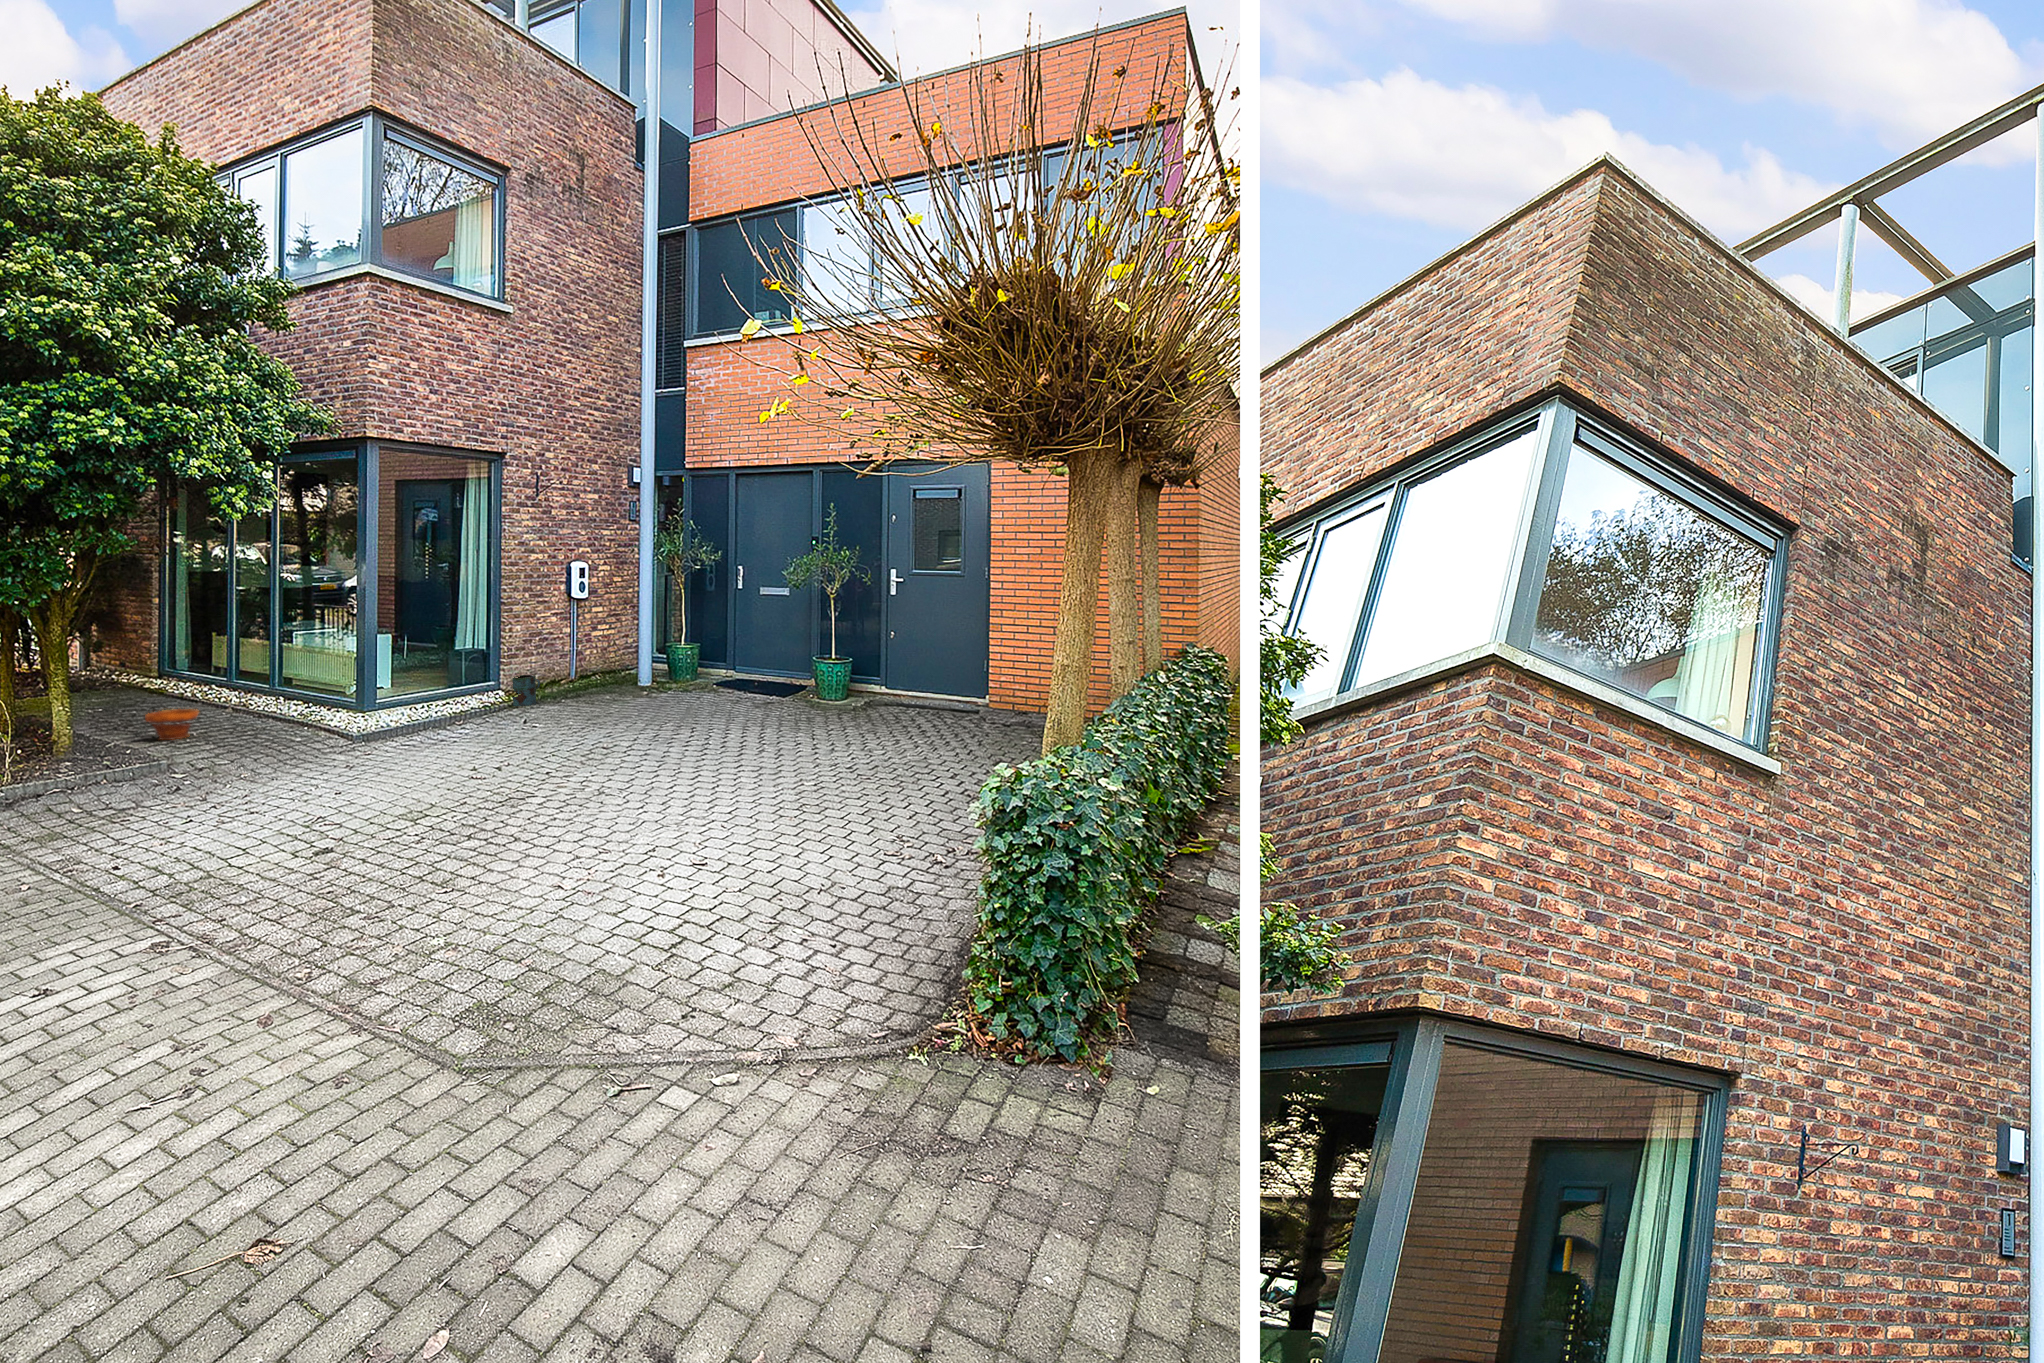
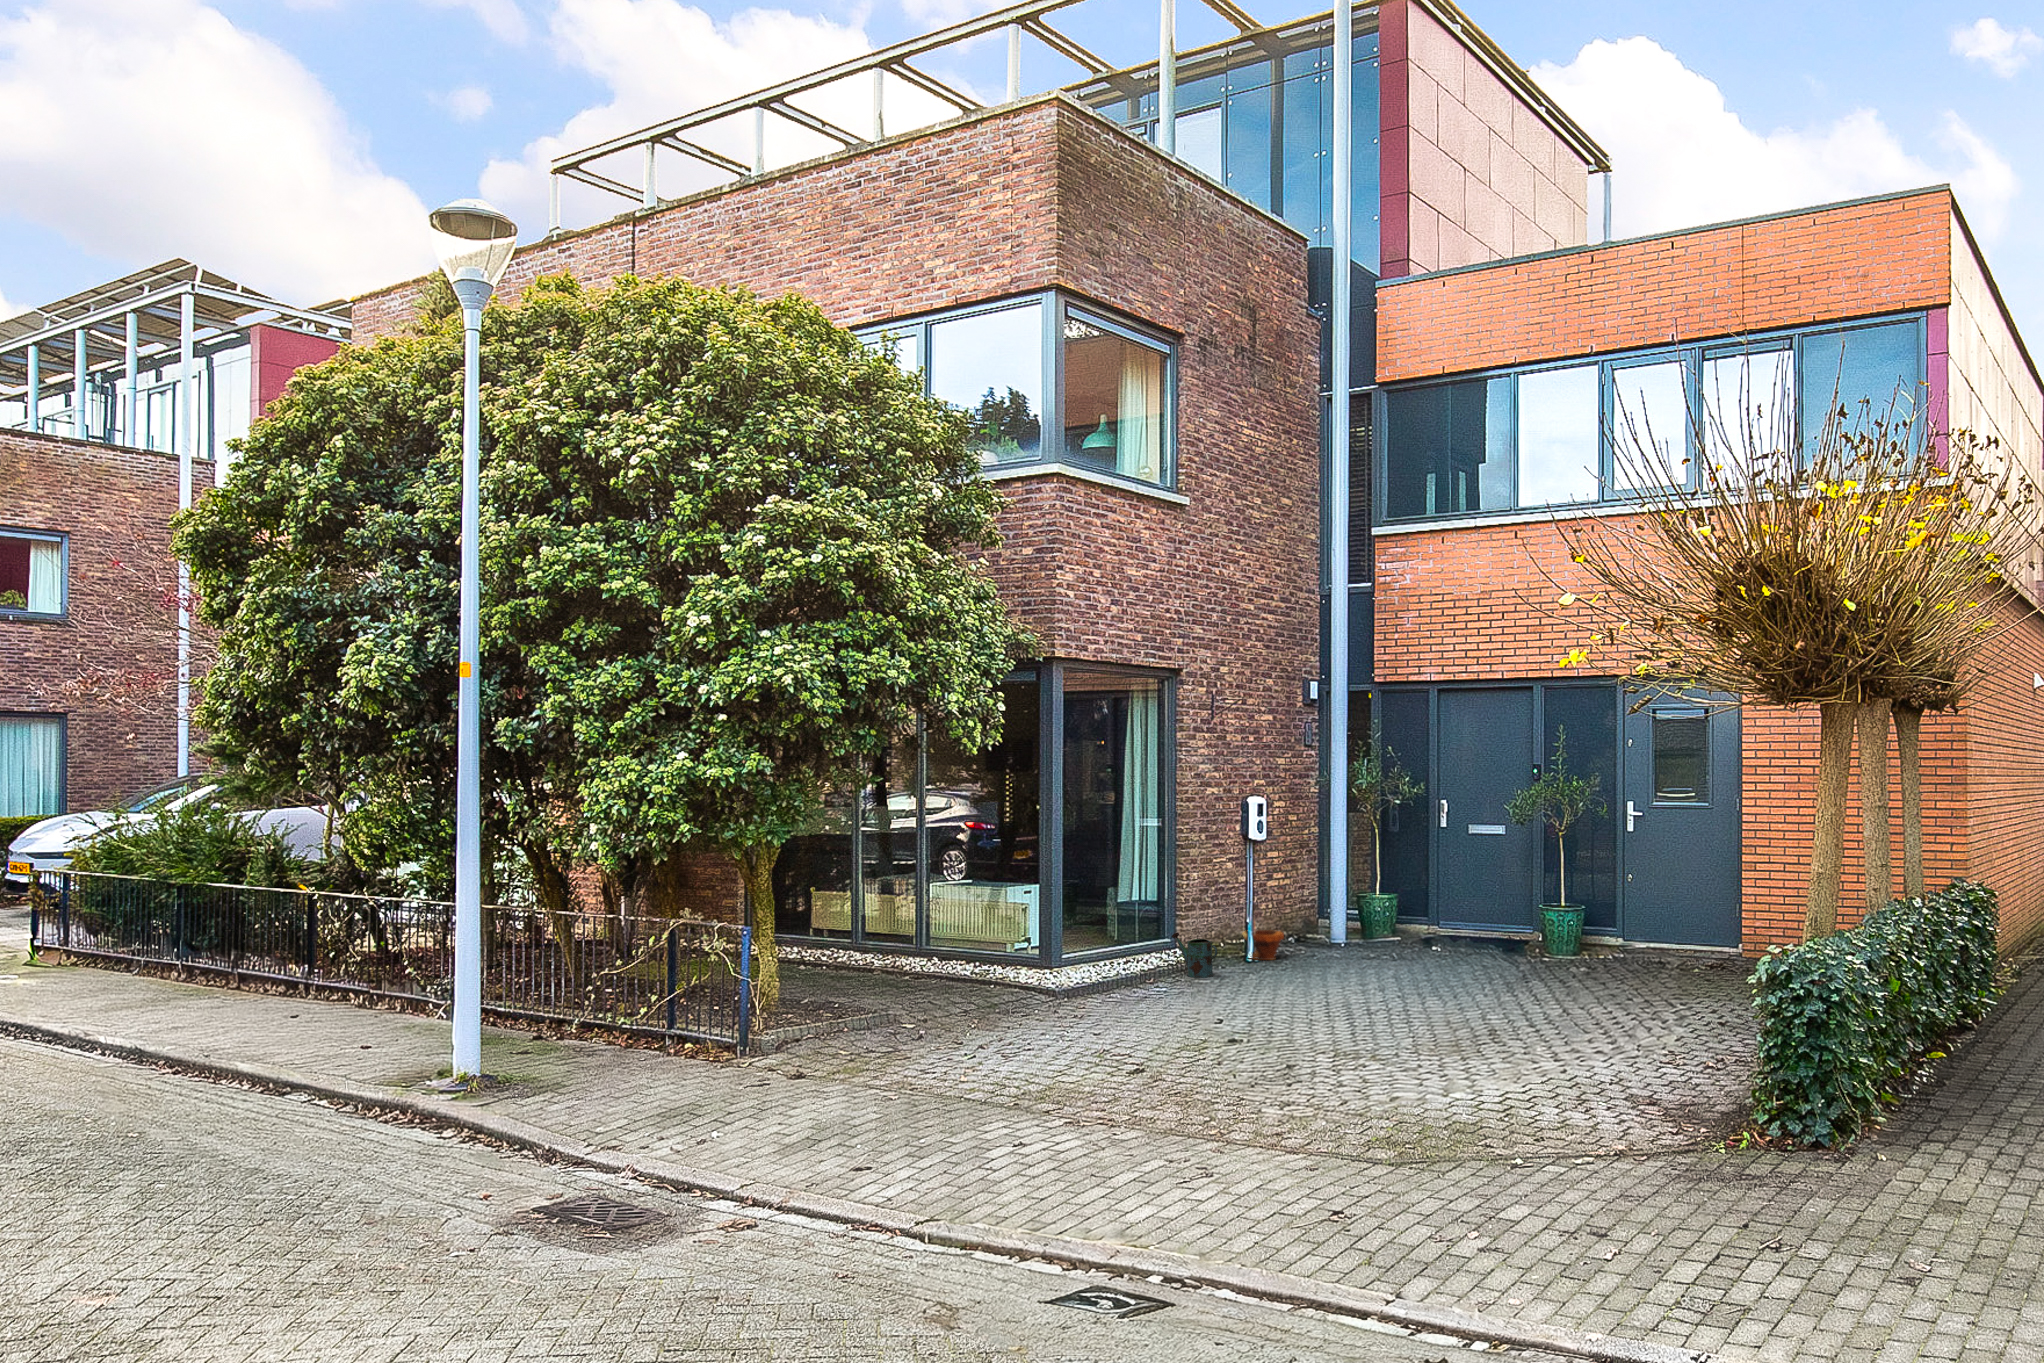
planter: present [145,709,199,740] -> present [1242,930,1284,960]

